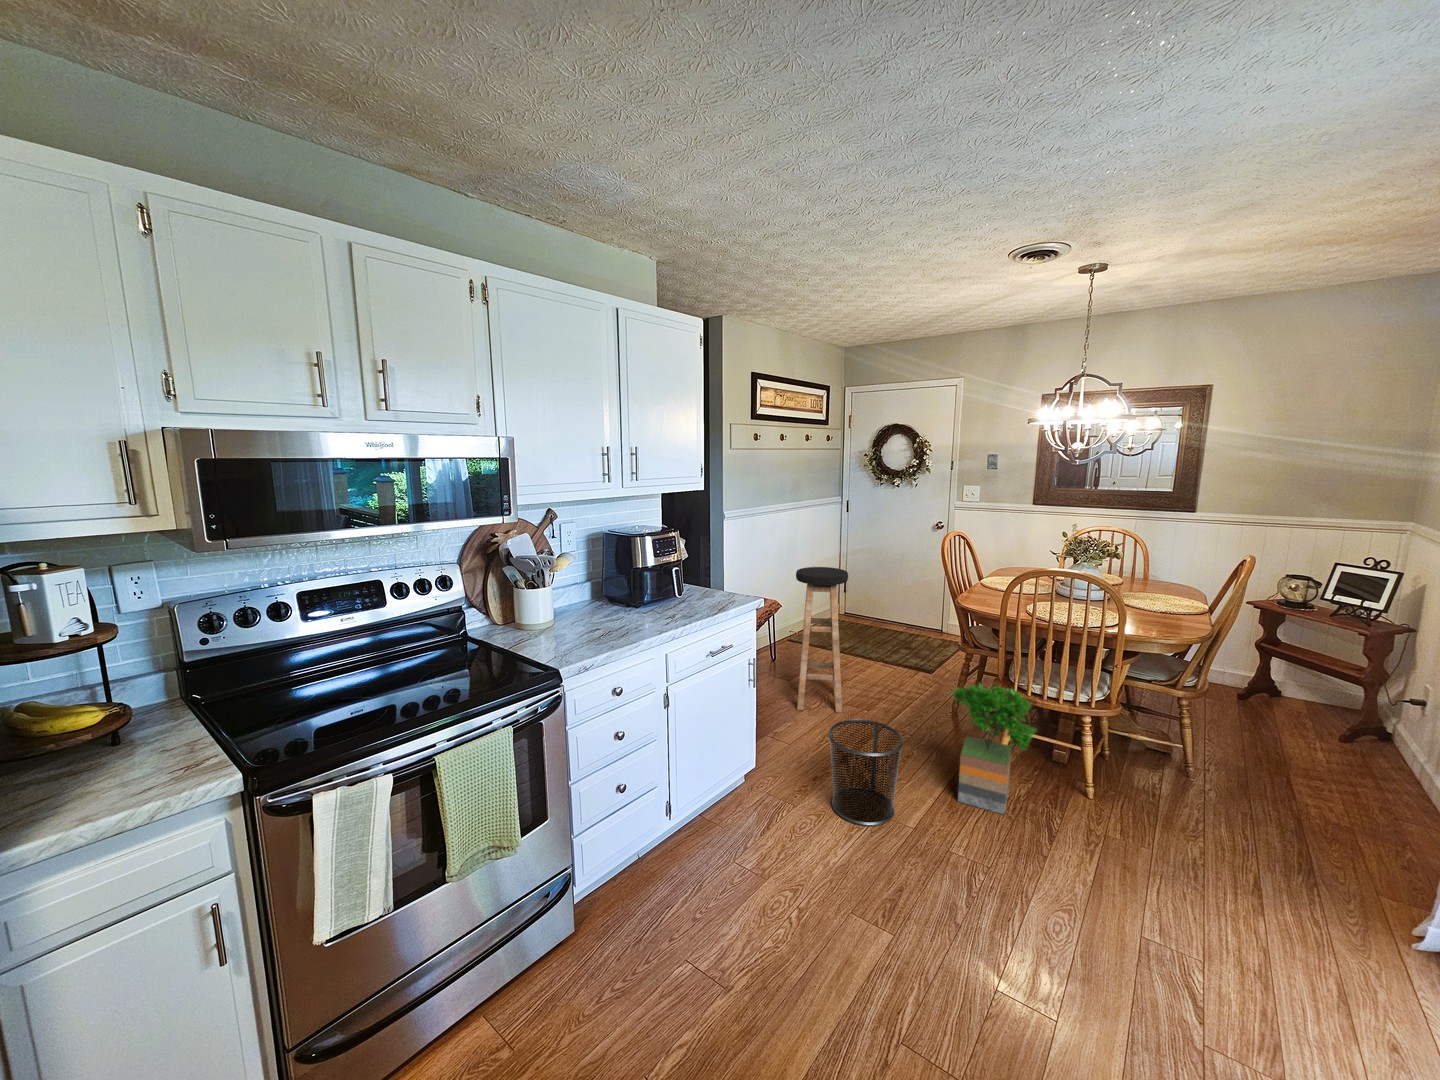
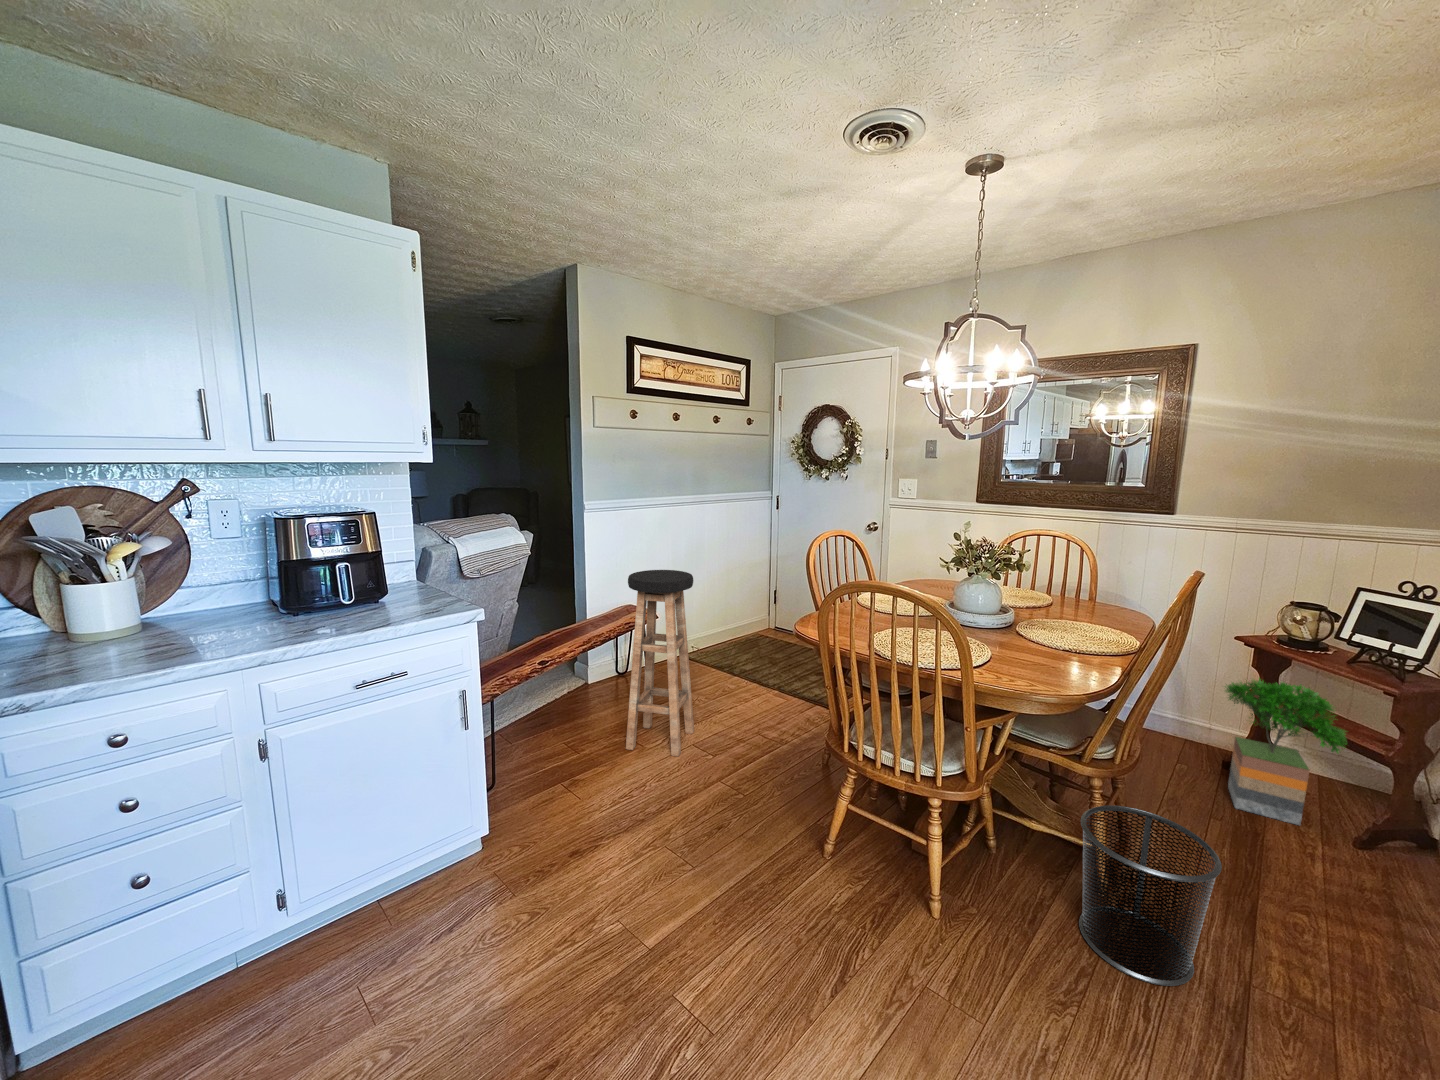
potted tree: present [953,684,1036,814] -> present [1225,679,1347,825]
waste bin: present [828,719,903,826] -> present [1079,805,1222,986]

